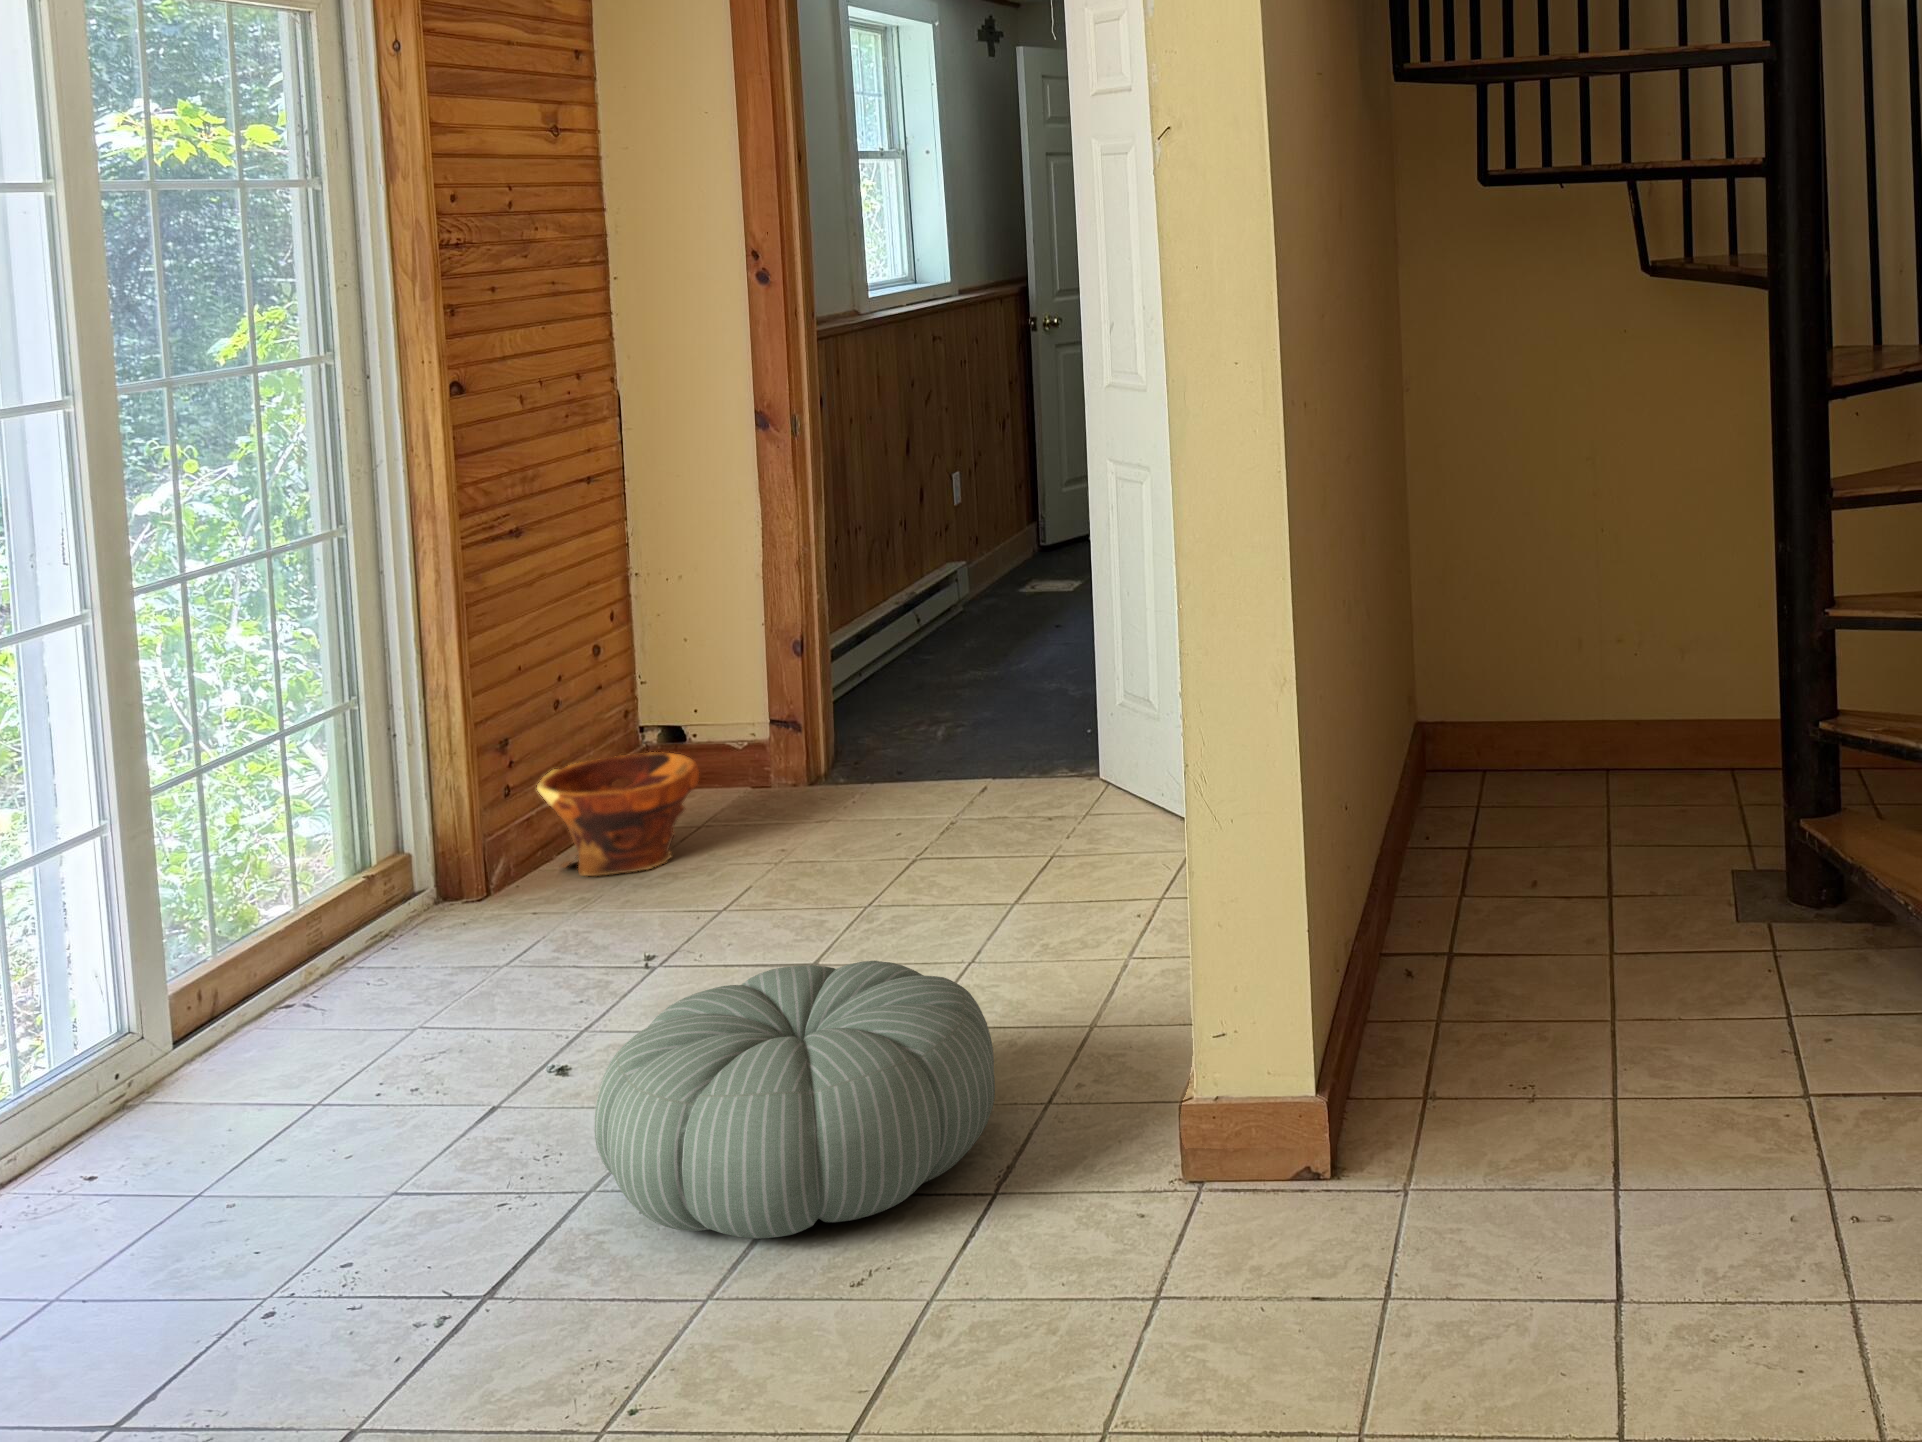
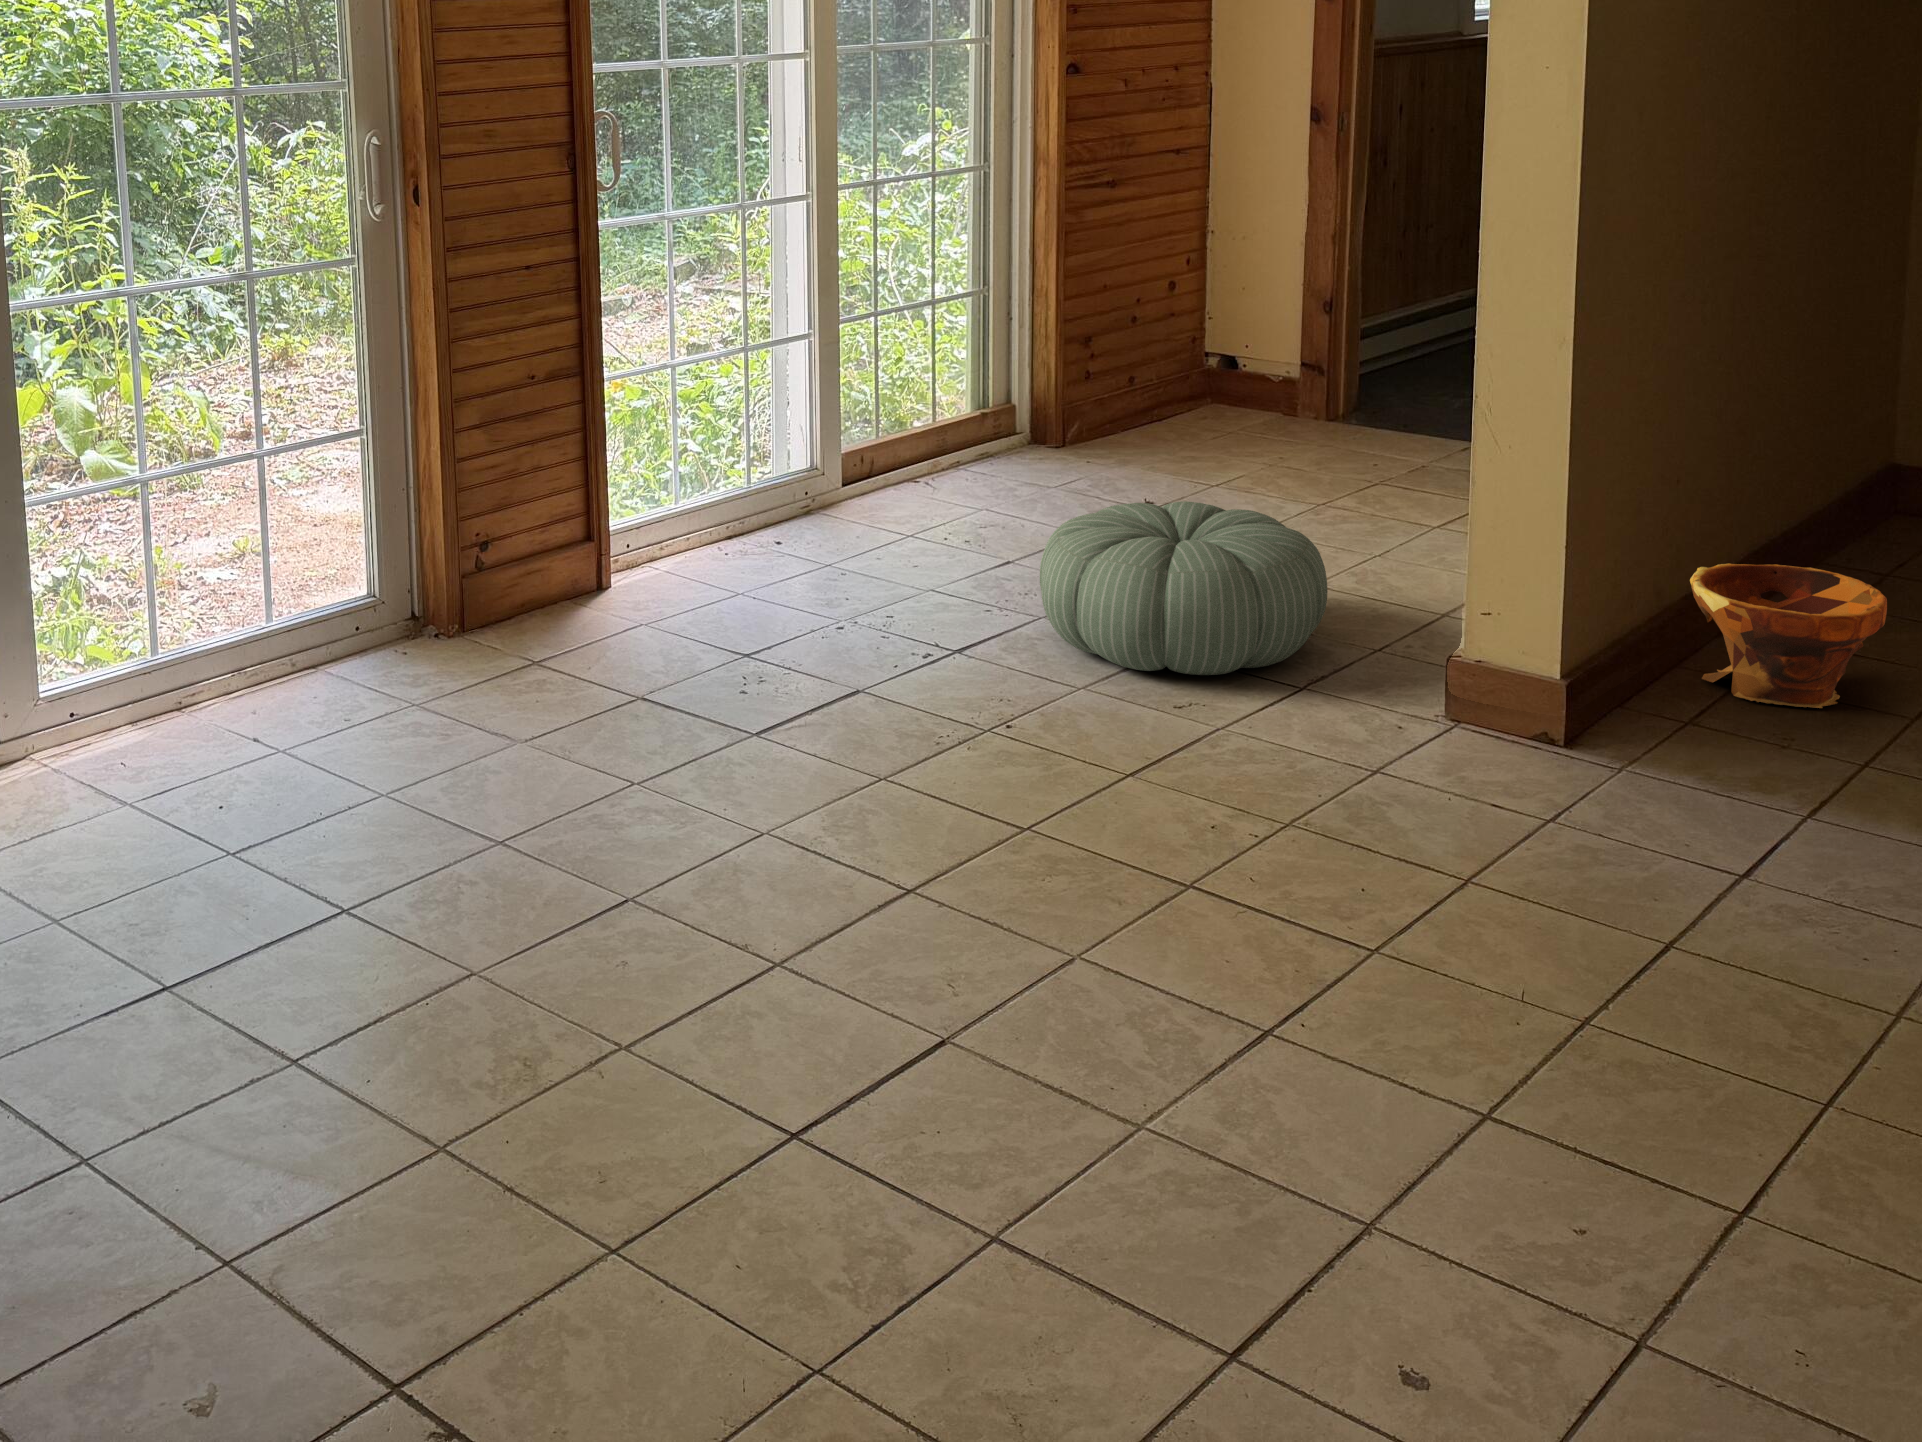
planter: present [537,752,699,876] -> present [1690,563,1887,708]

